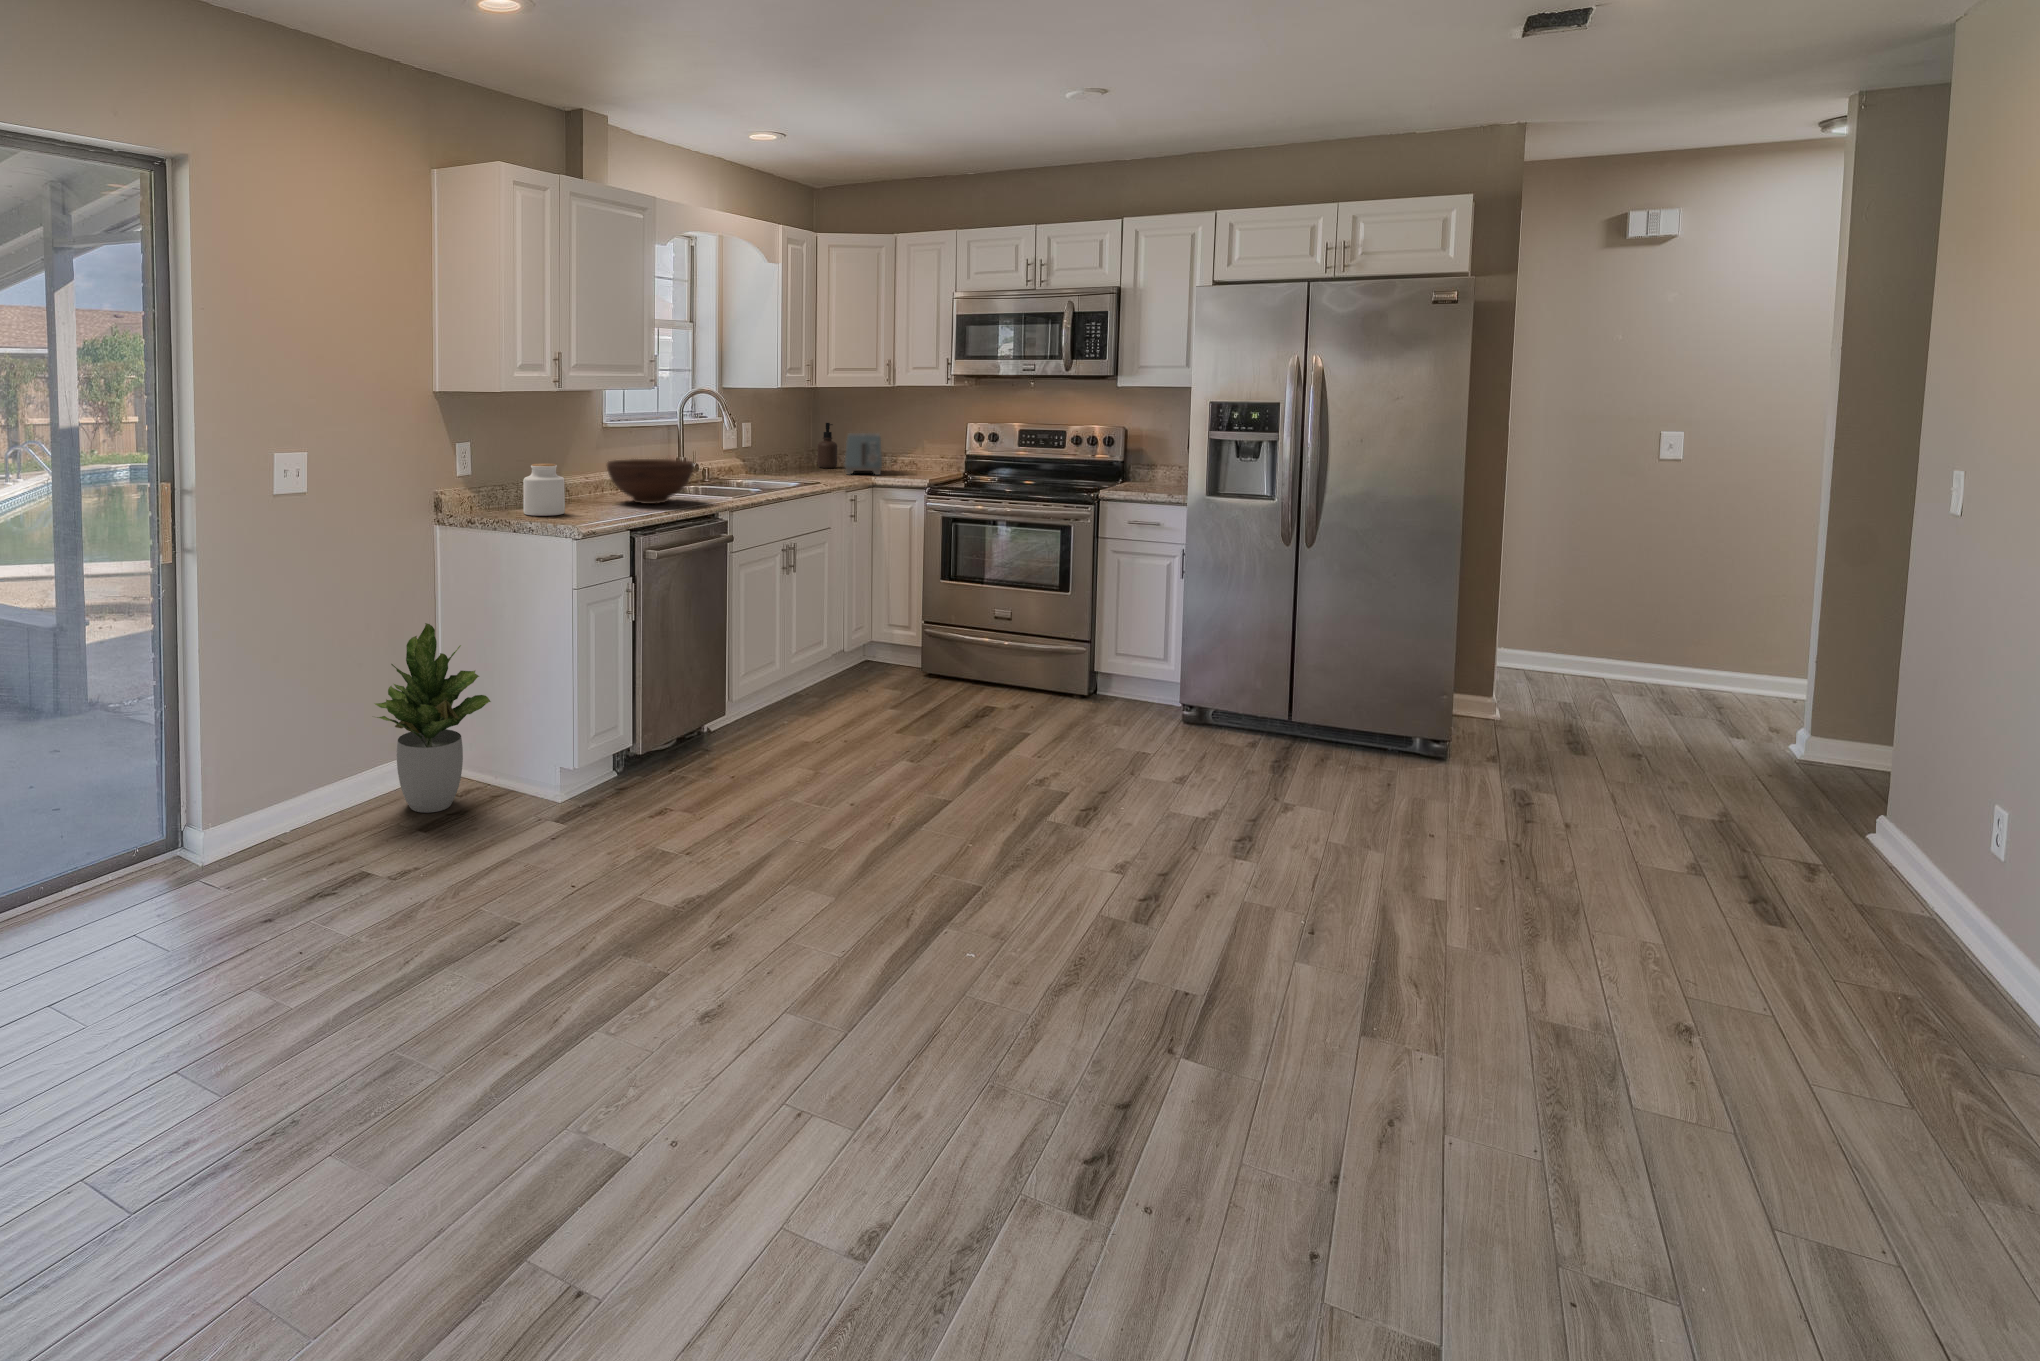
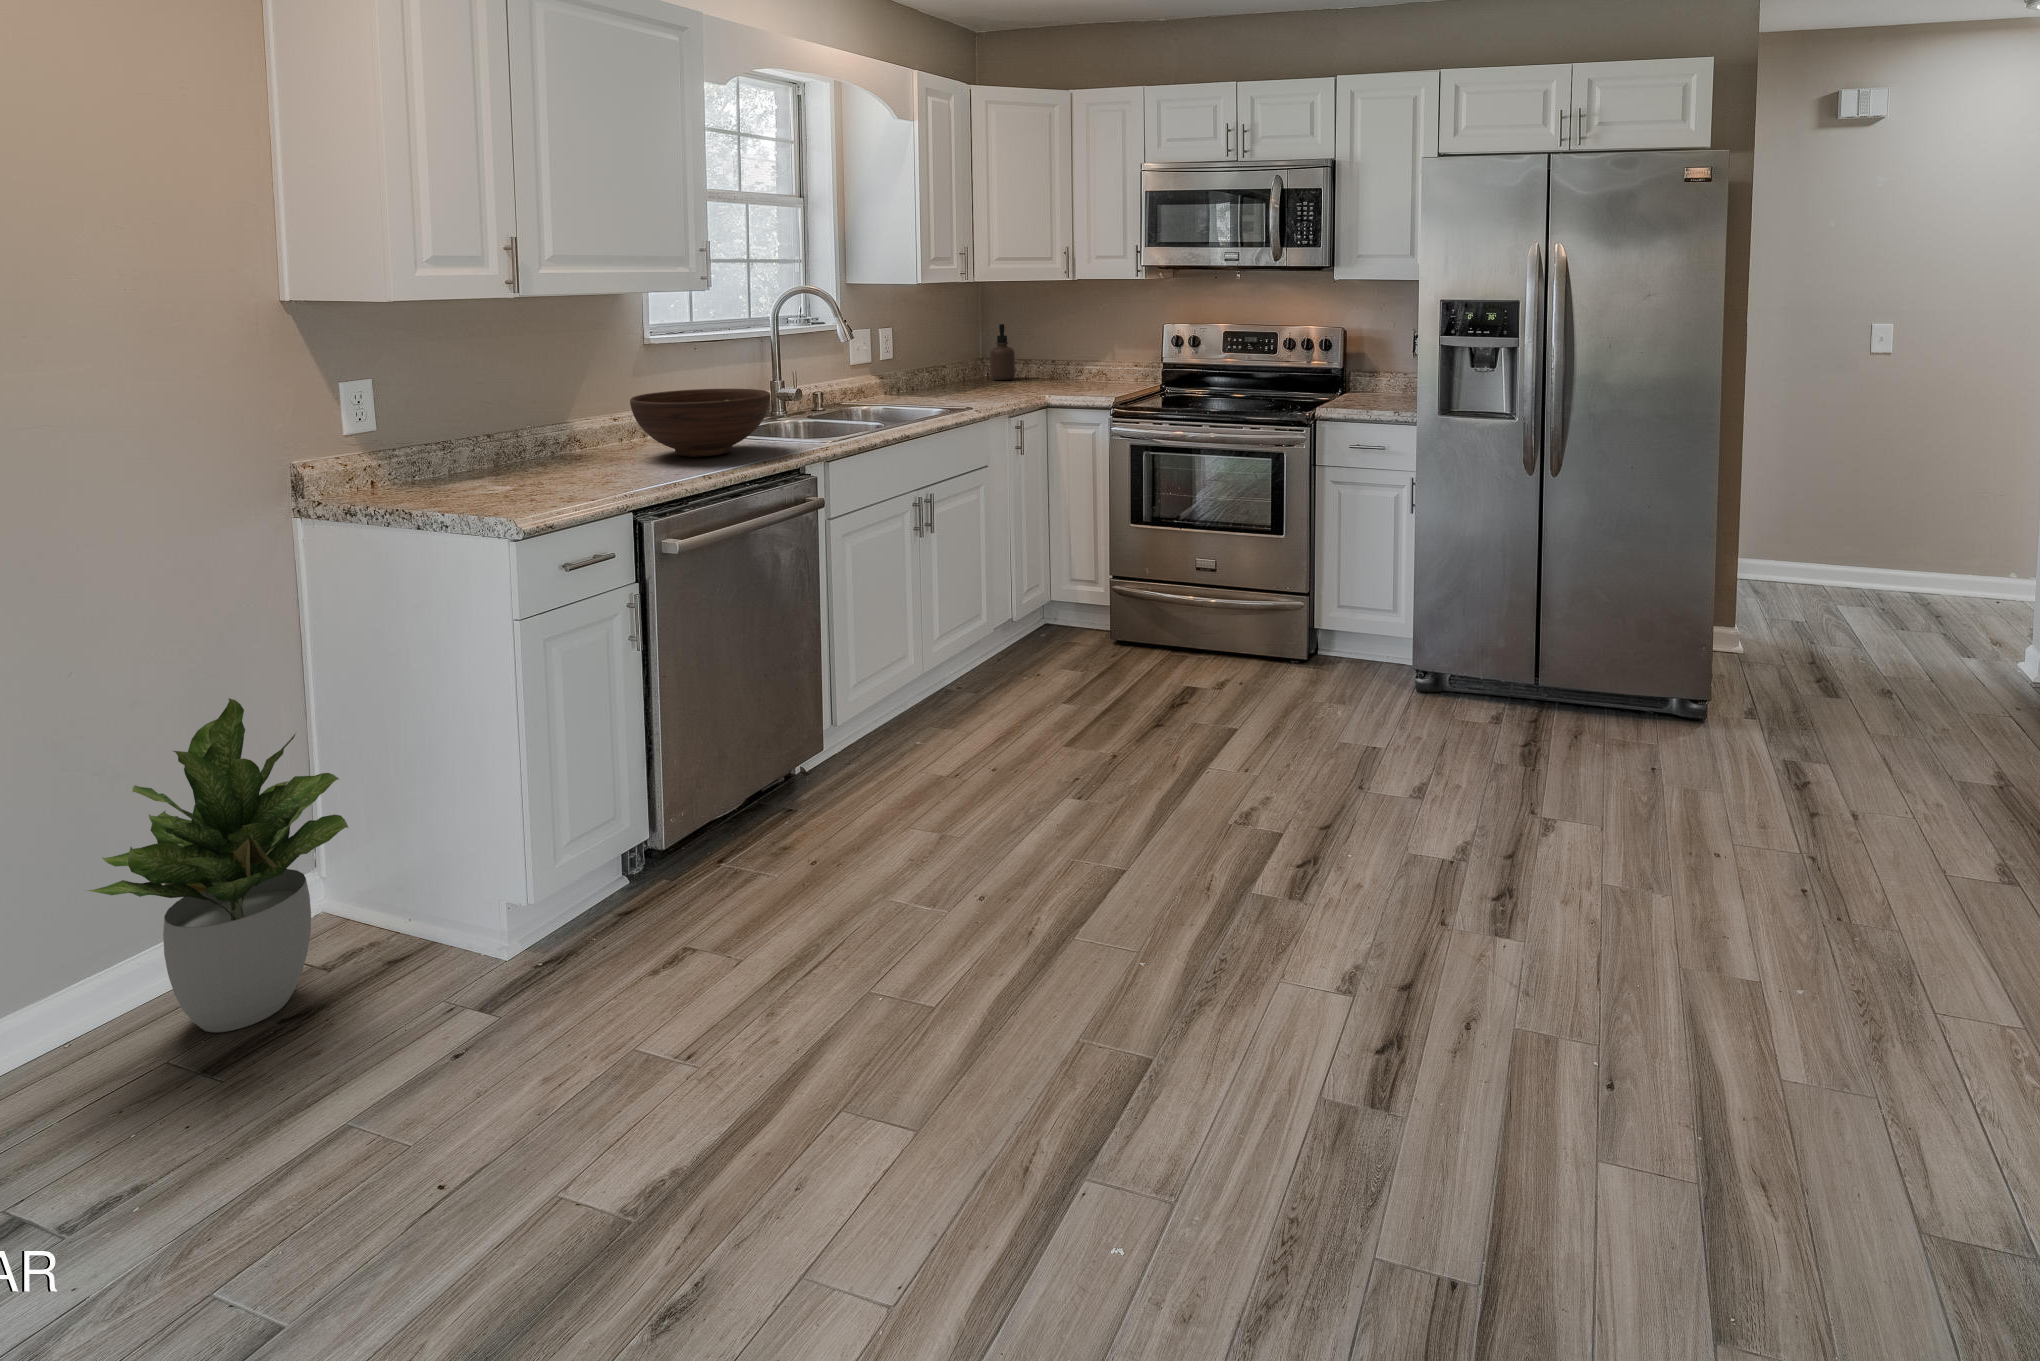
toaster: present [845,433,882,475] -> none [1018,337,1068,390]
jar: present [523,464,565,516] -> none [457,409,535,493]

